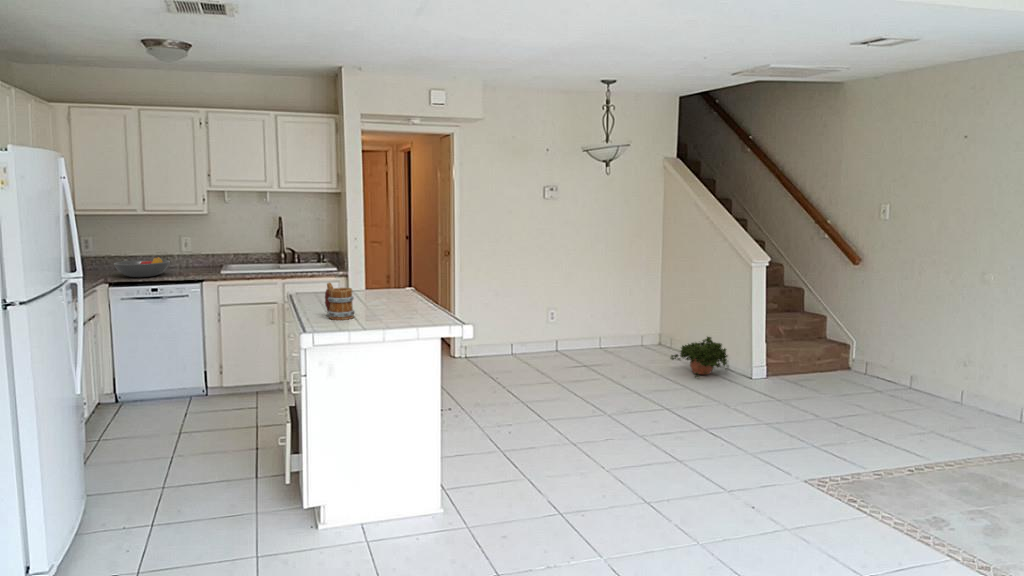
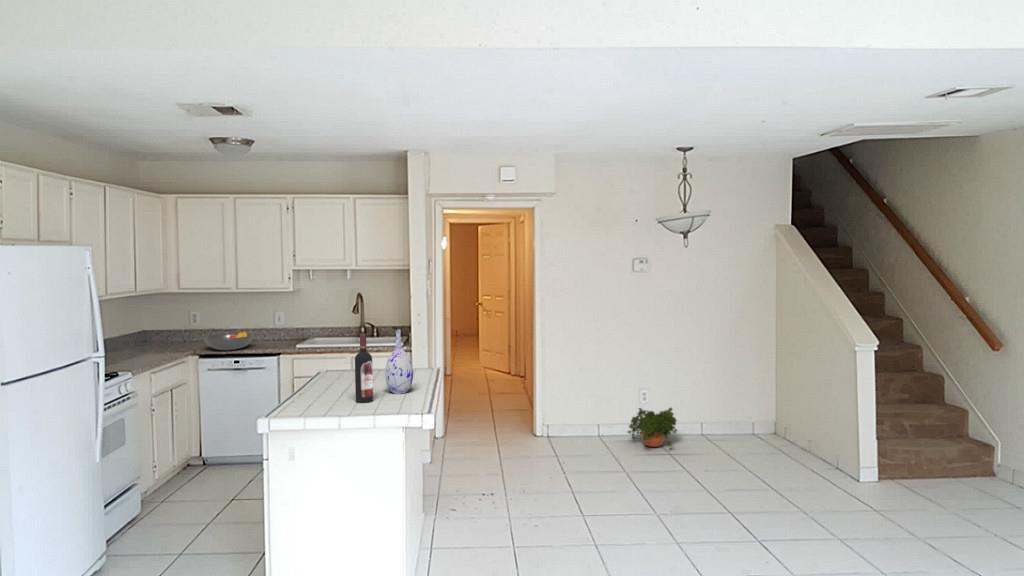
vase: none [379,245,406,306] -> present [385,330,413,394]
wine bottle: none [360,247,378,313] -> present [355,334,373,403]
mug: present [325,283,355,320] -> none [313,370,341,411]
potted plant: present [670,337,727,378] -> present [628,407,677,447]

